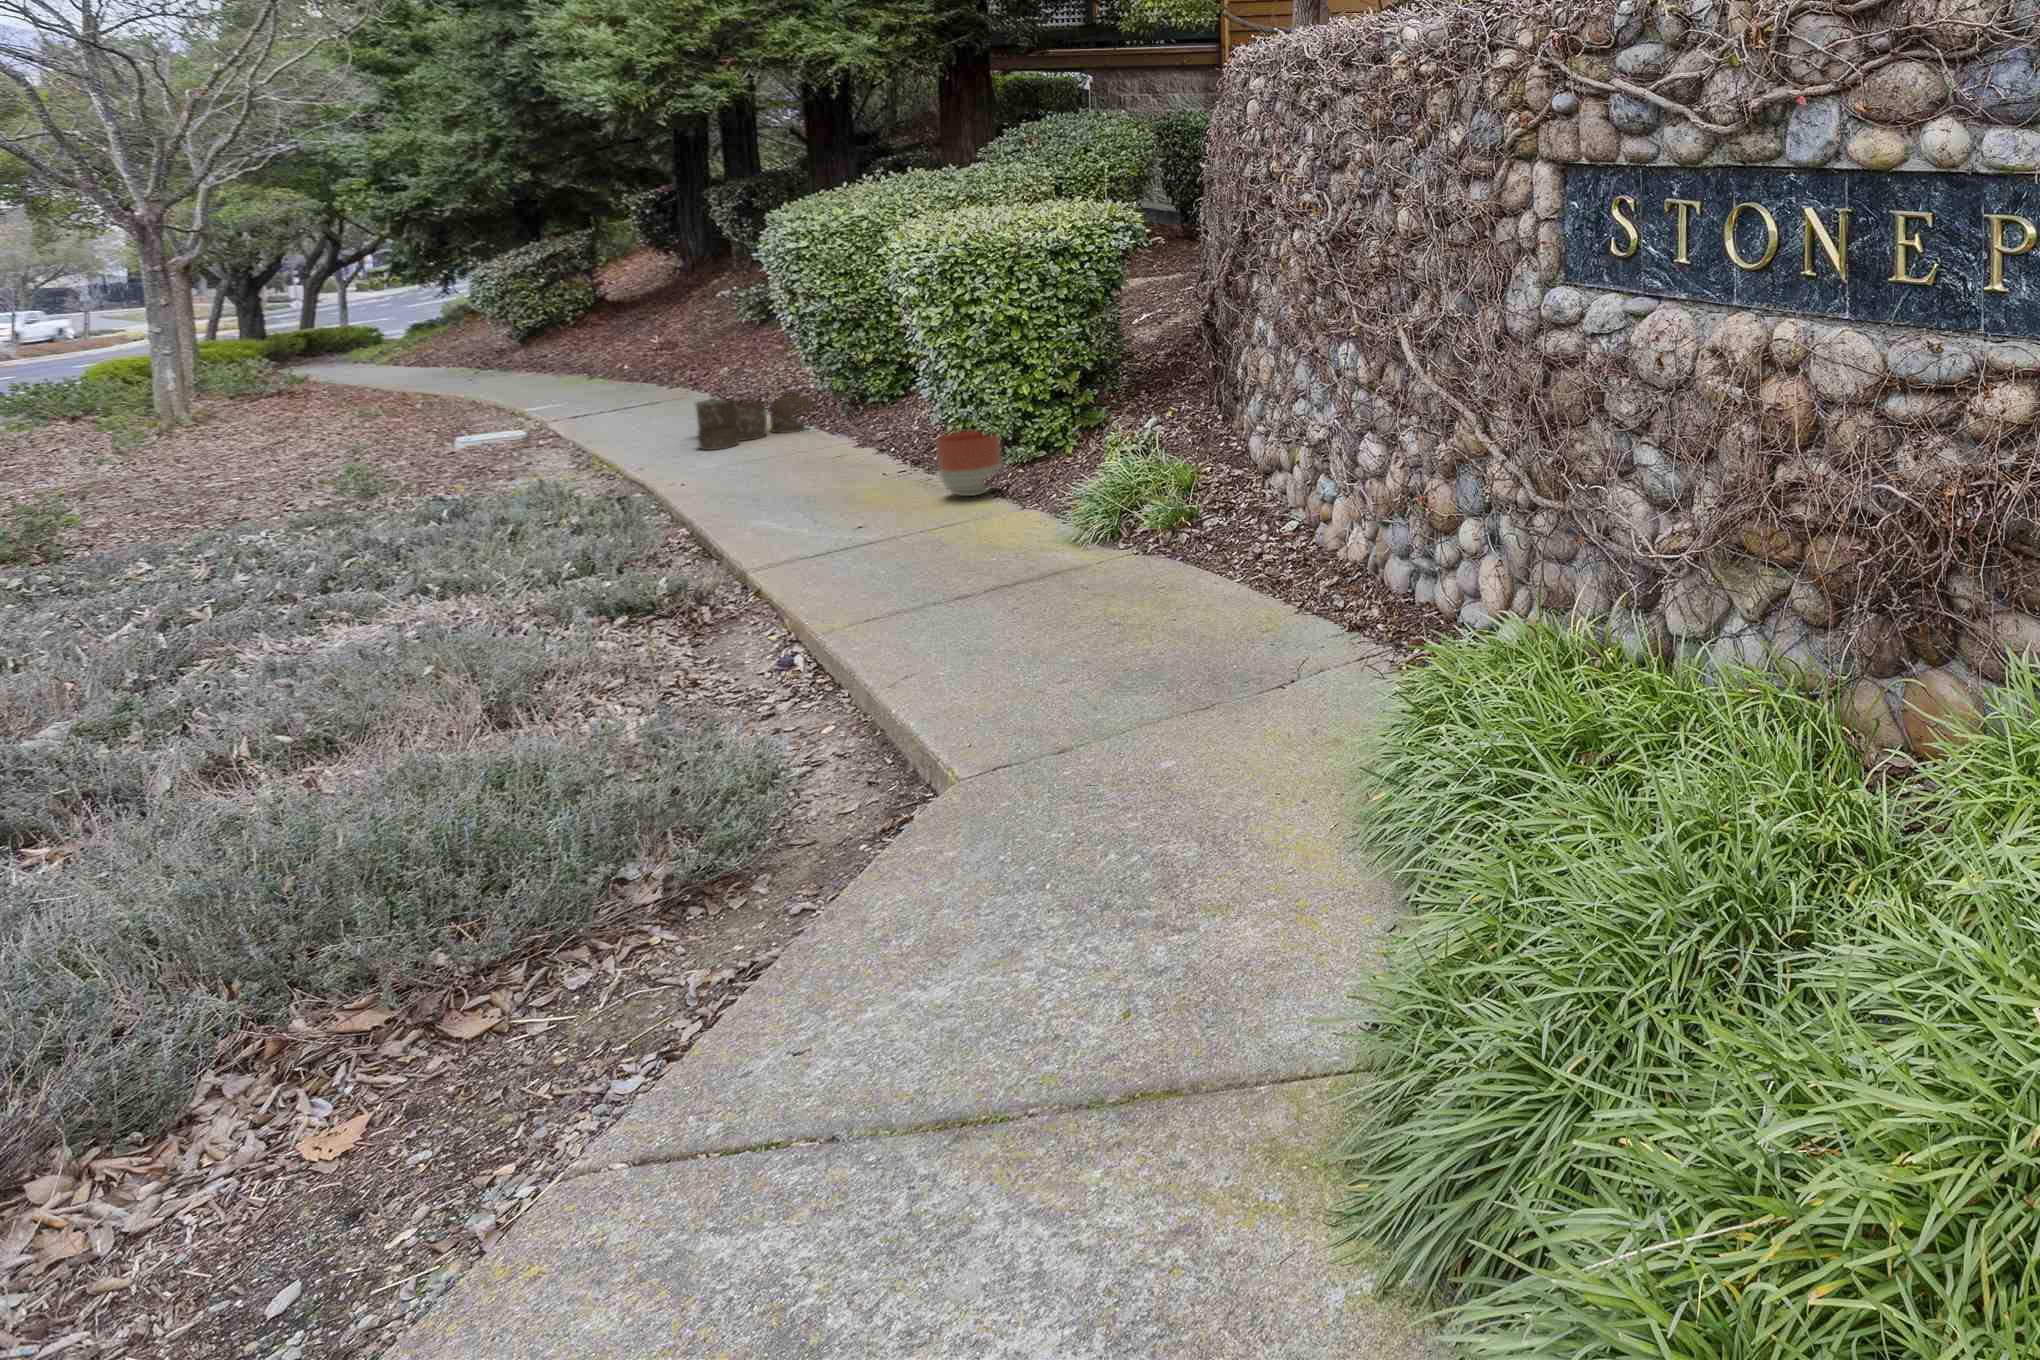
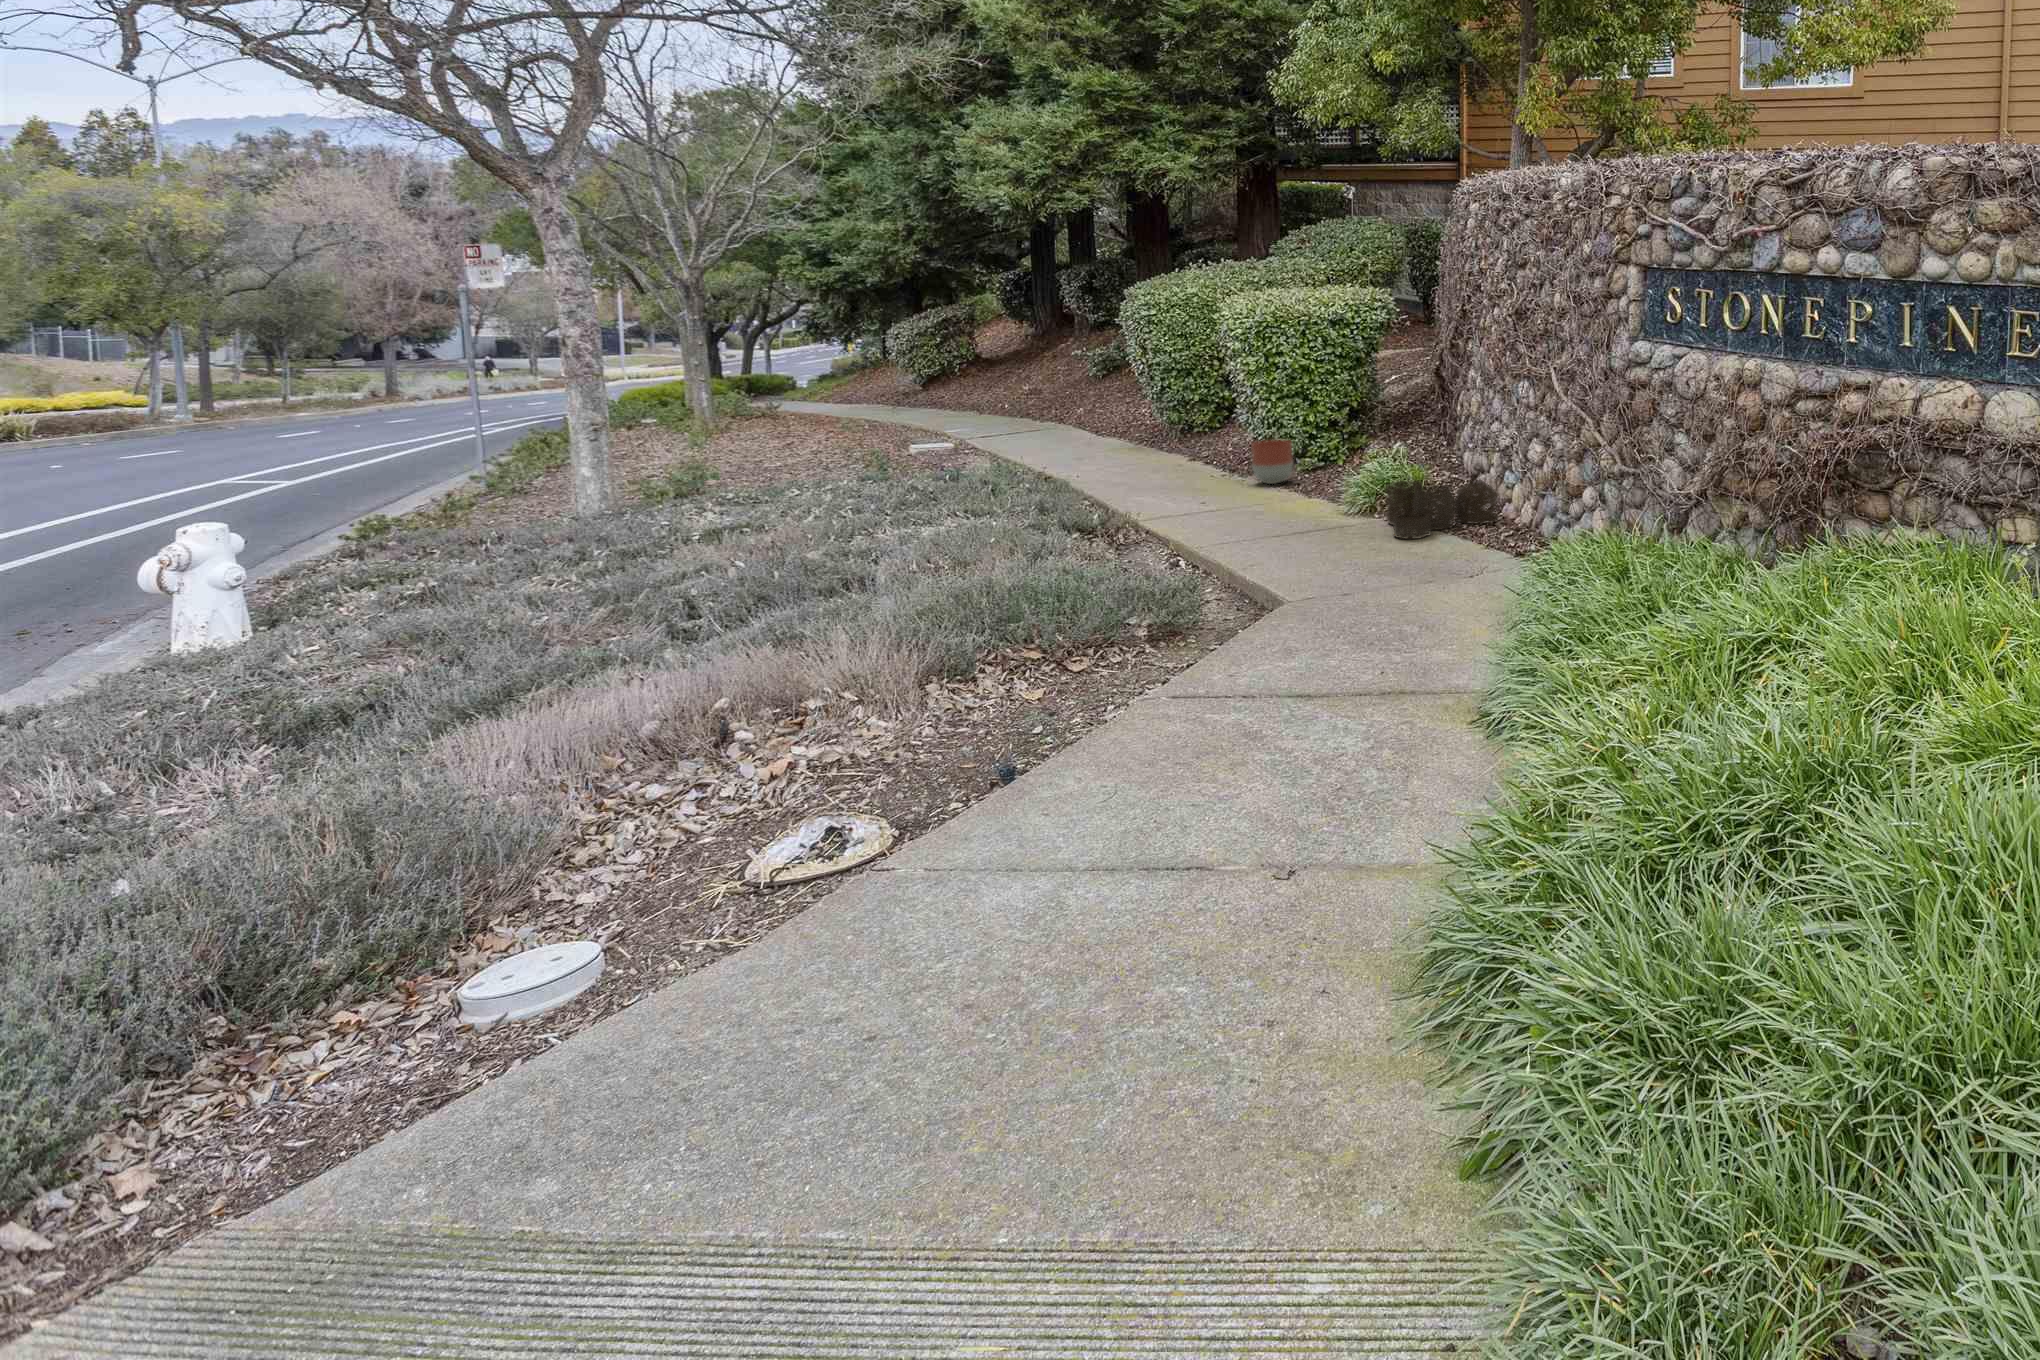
woven basket: present [696,392,813,450] -> present [1386,477,1498,539]

